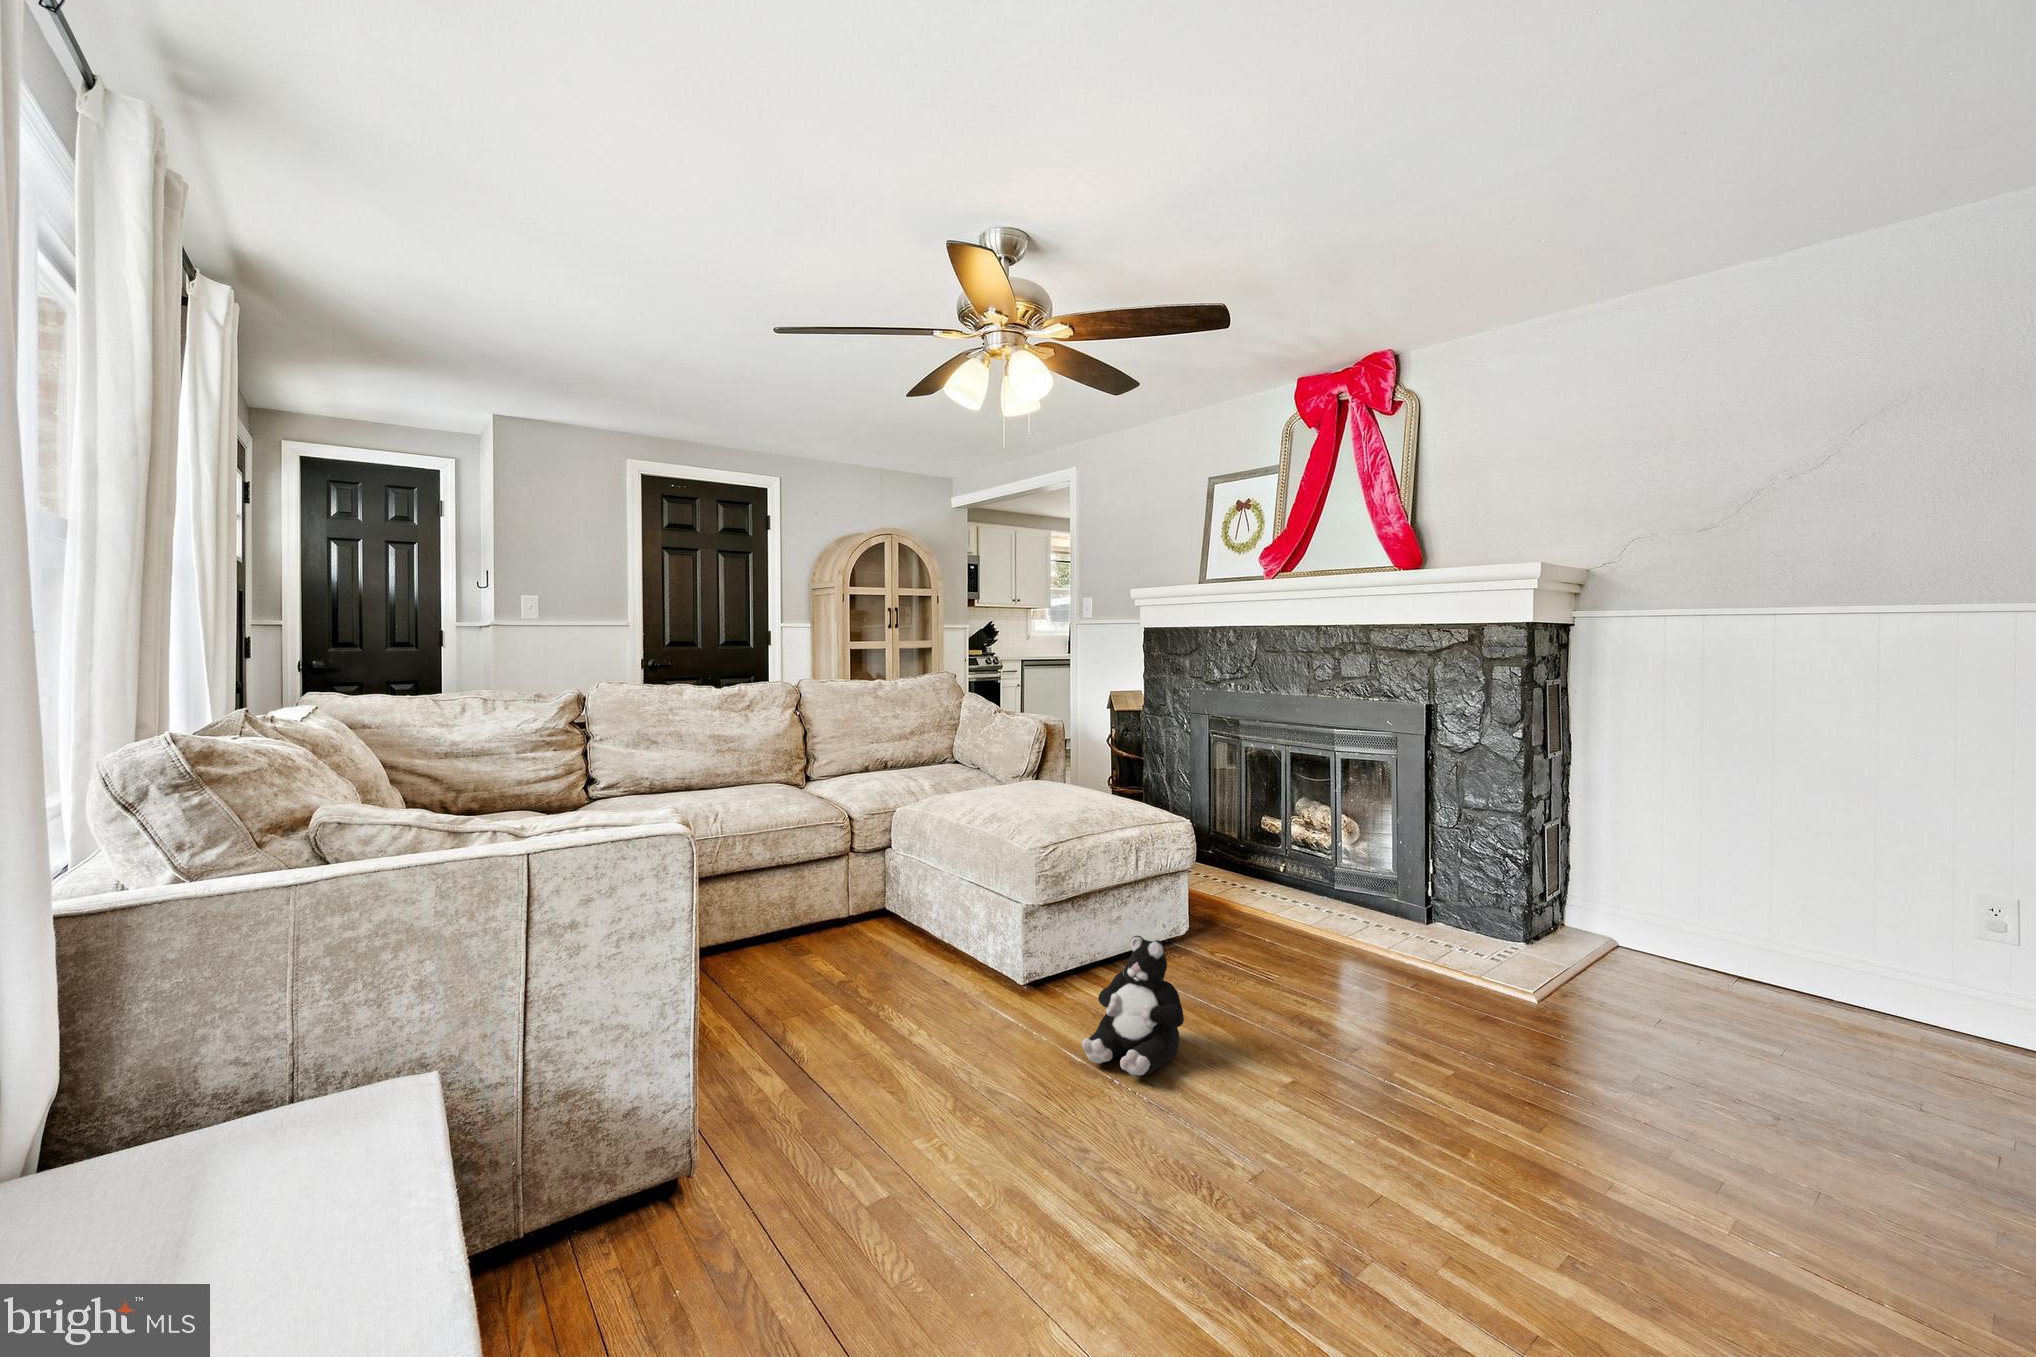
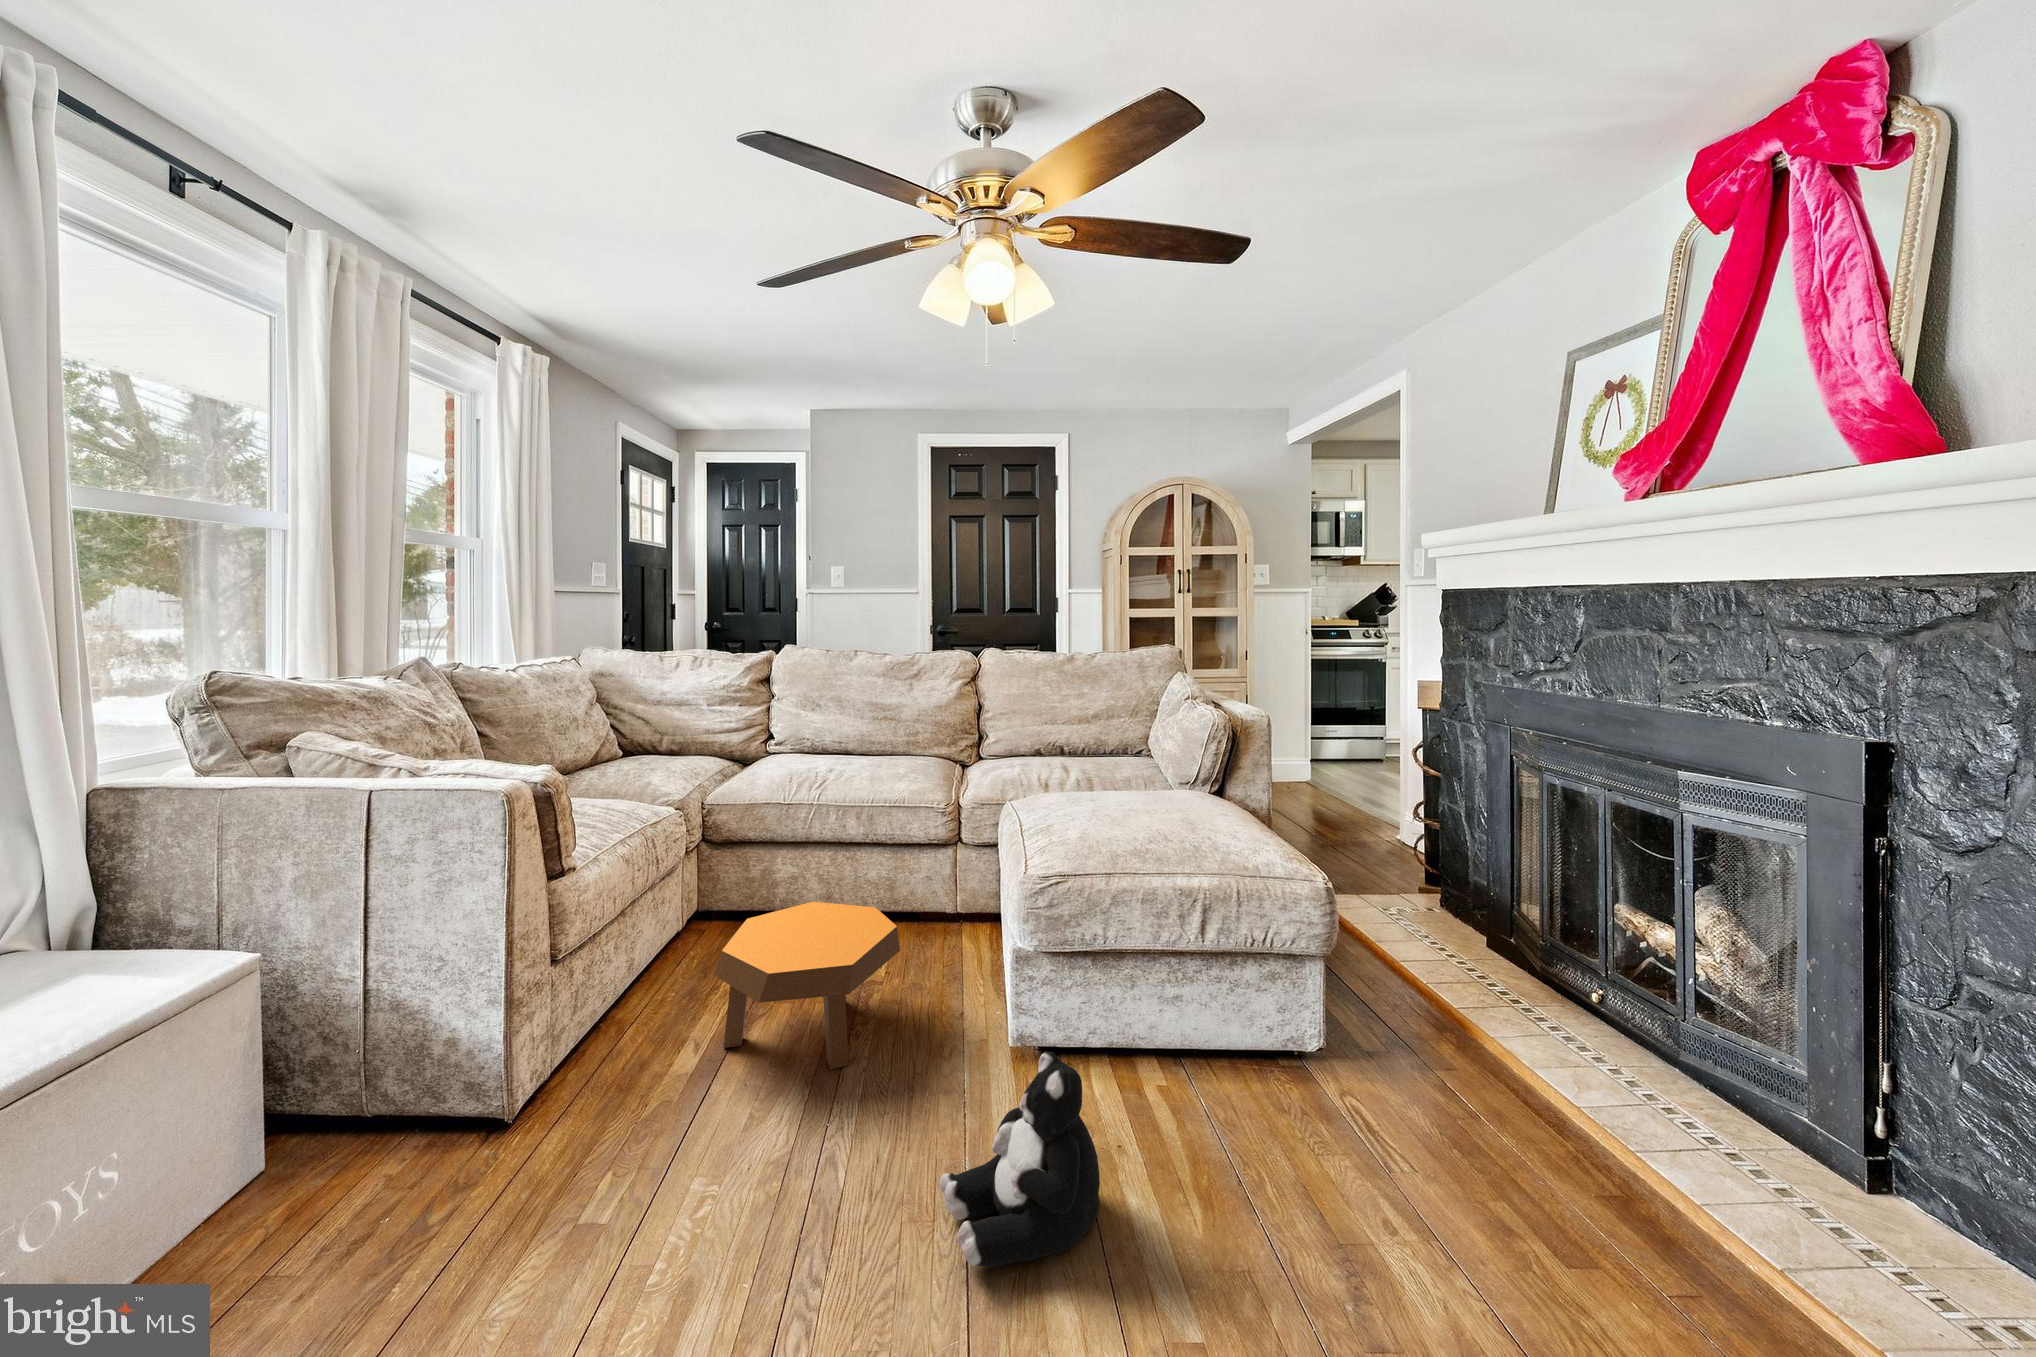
footstool: none [767,903,924,1046] -> present [713,902,900,1069]

